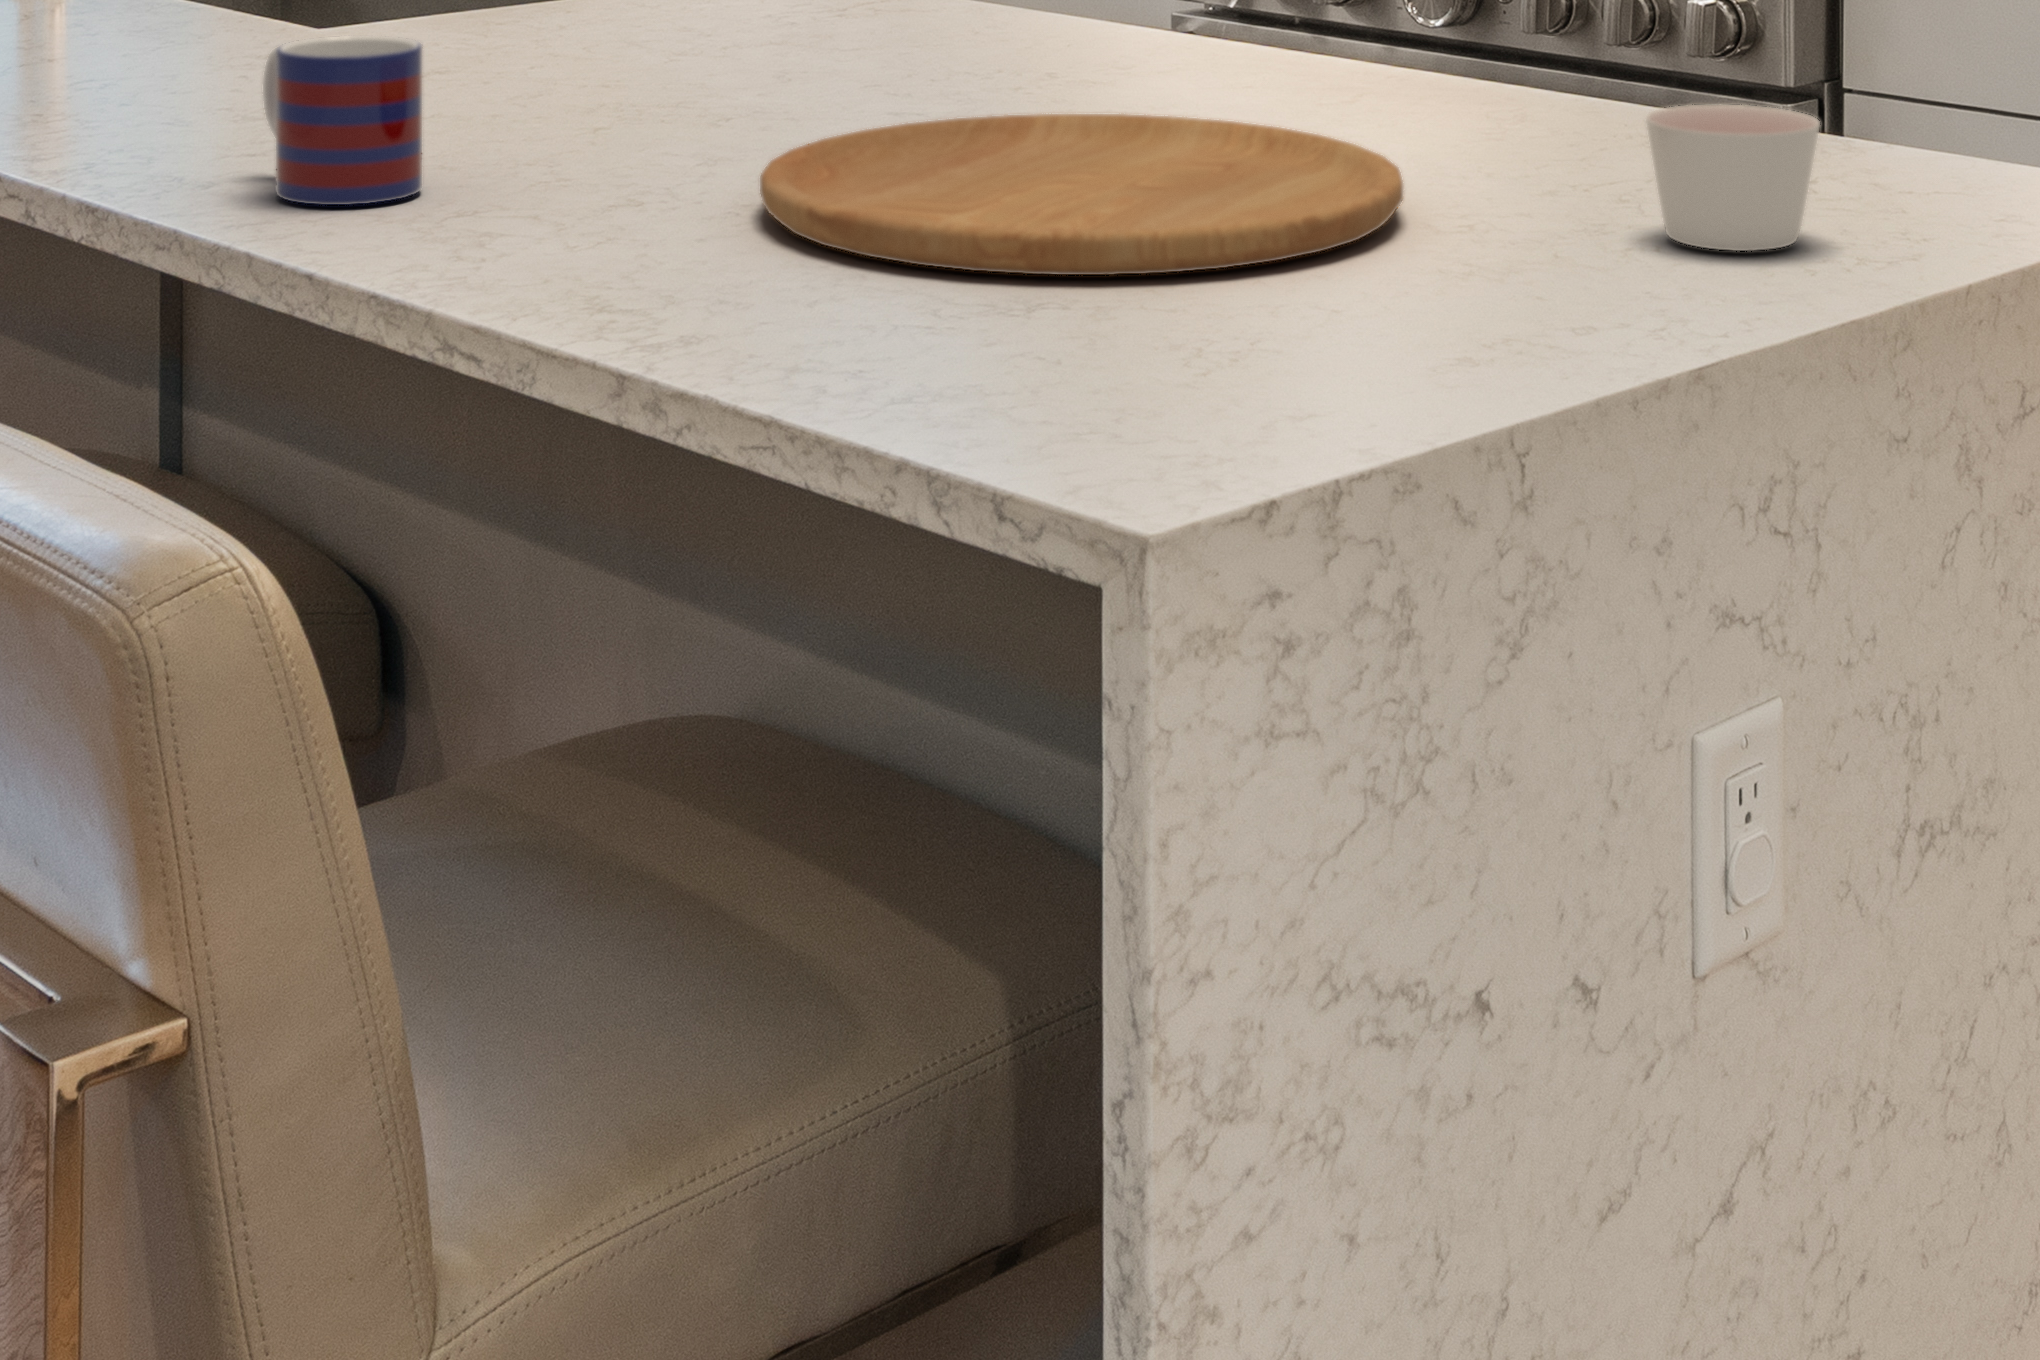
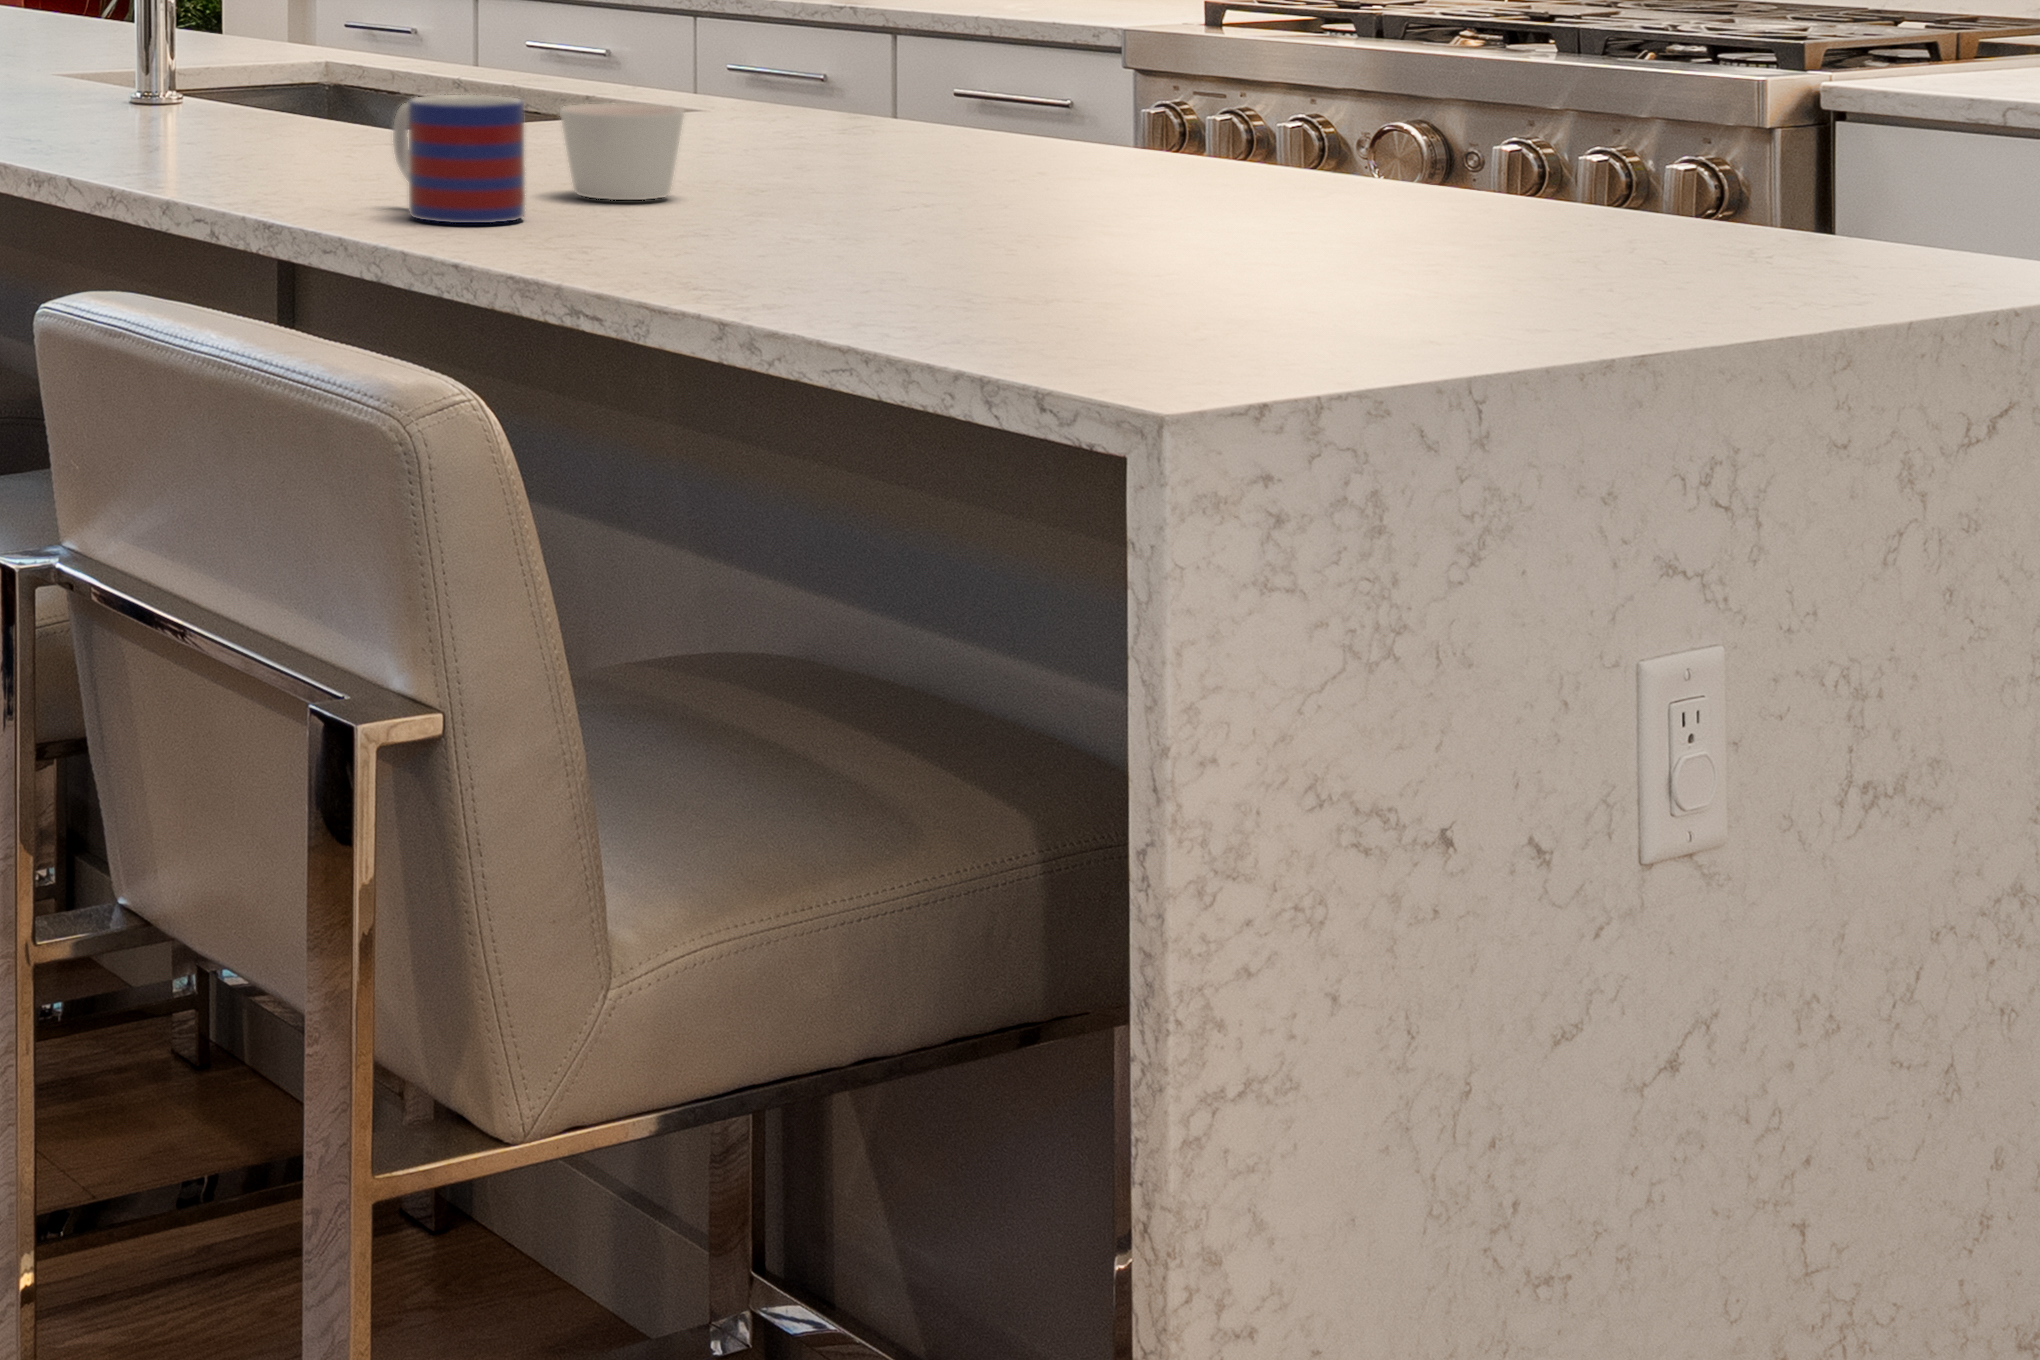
candle: present [1646,105,1820,251] -> present [560,104,684,200]
cutting board: present [760,114,1403,275] -> none [808,180,1377,281]

